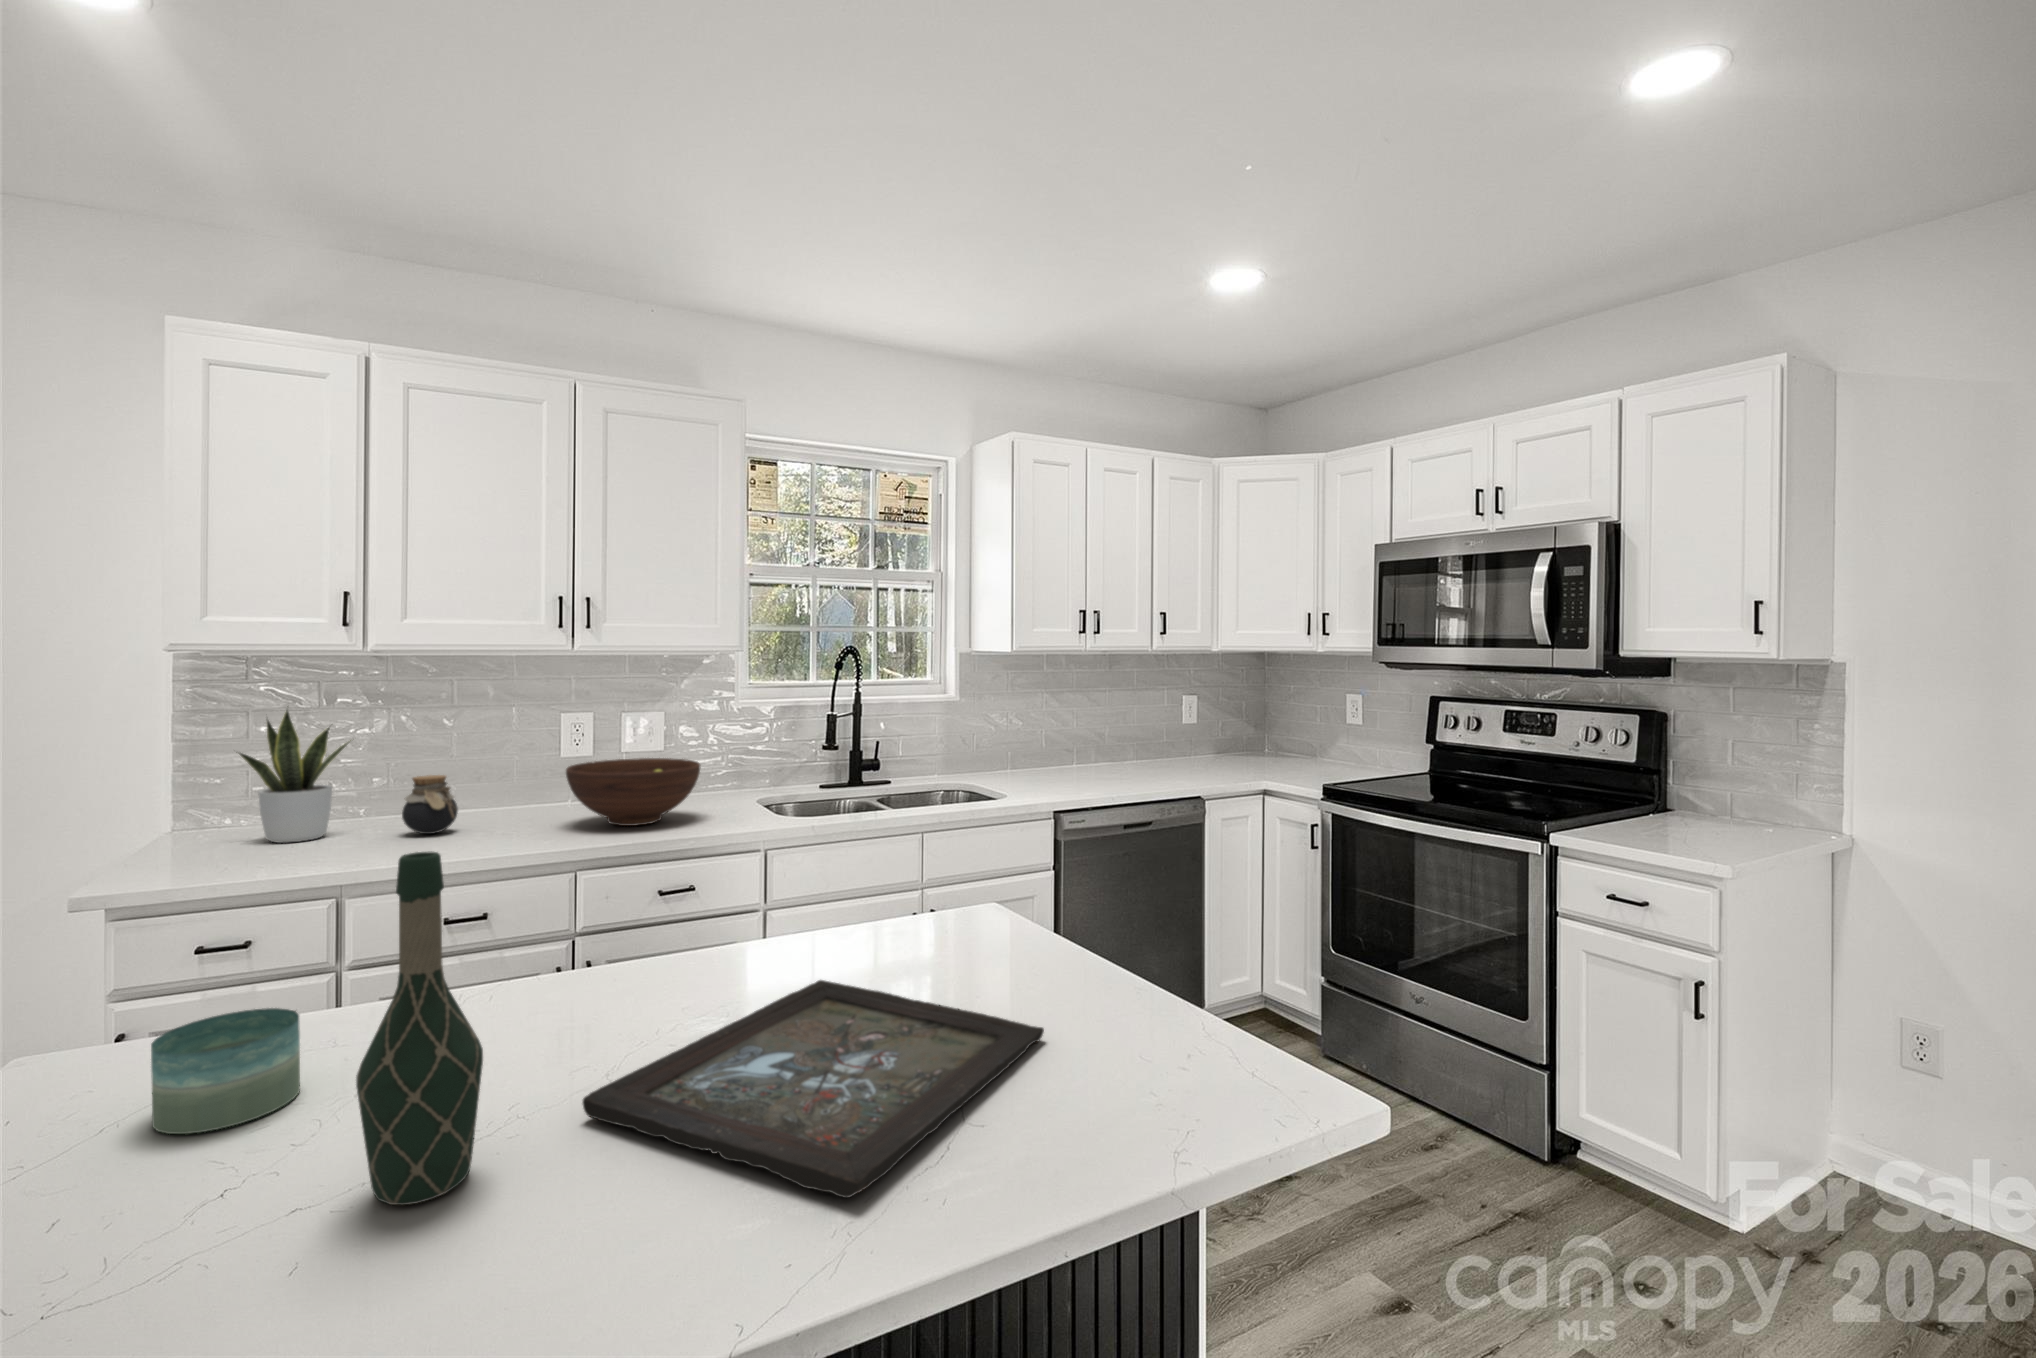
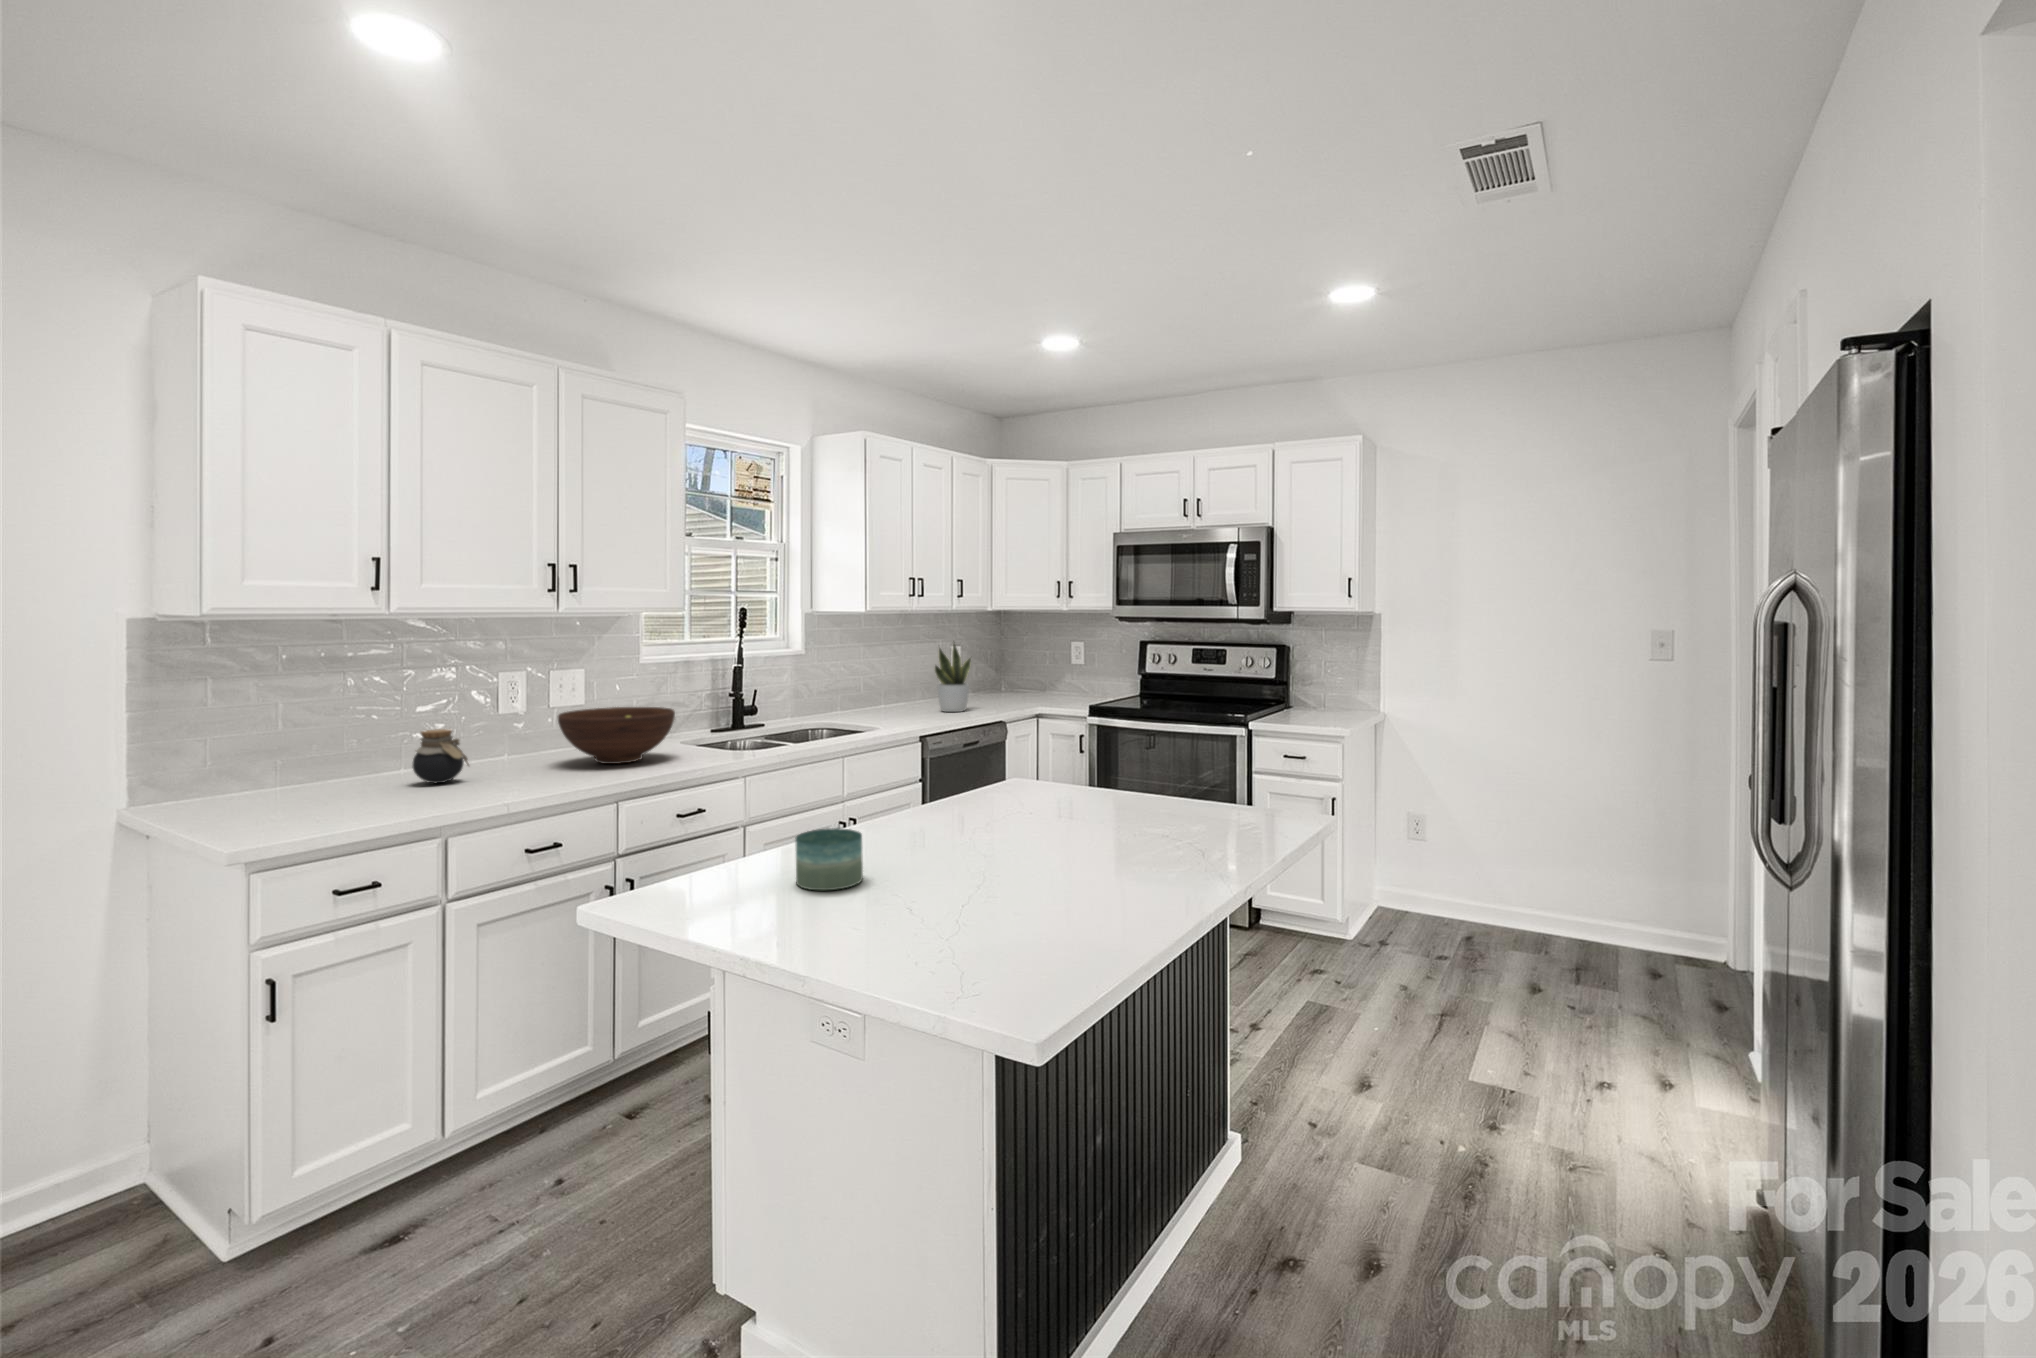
potted plant: present [236,710,351,843] -> present [935,644,971,712]
wine bottle: present [356,852,483,1205] -> none [985,714,1039,886]
tray: present [582,980,1044,1198] -> none [1024,806,1202,857]

